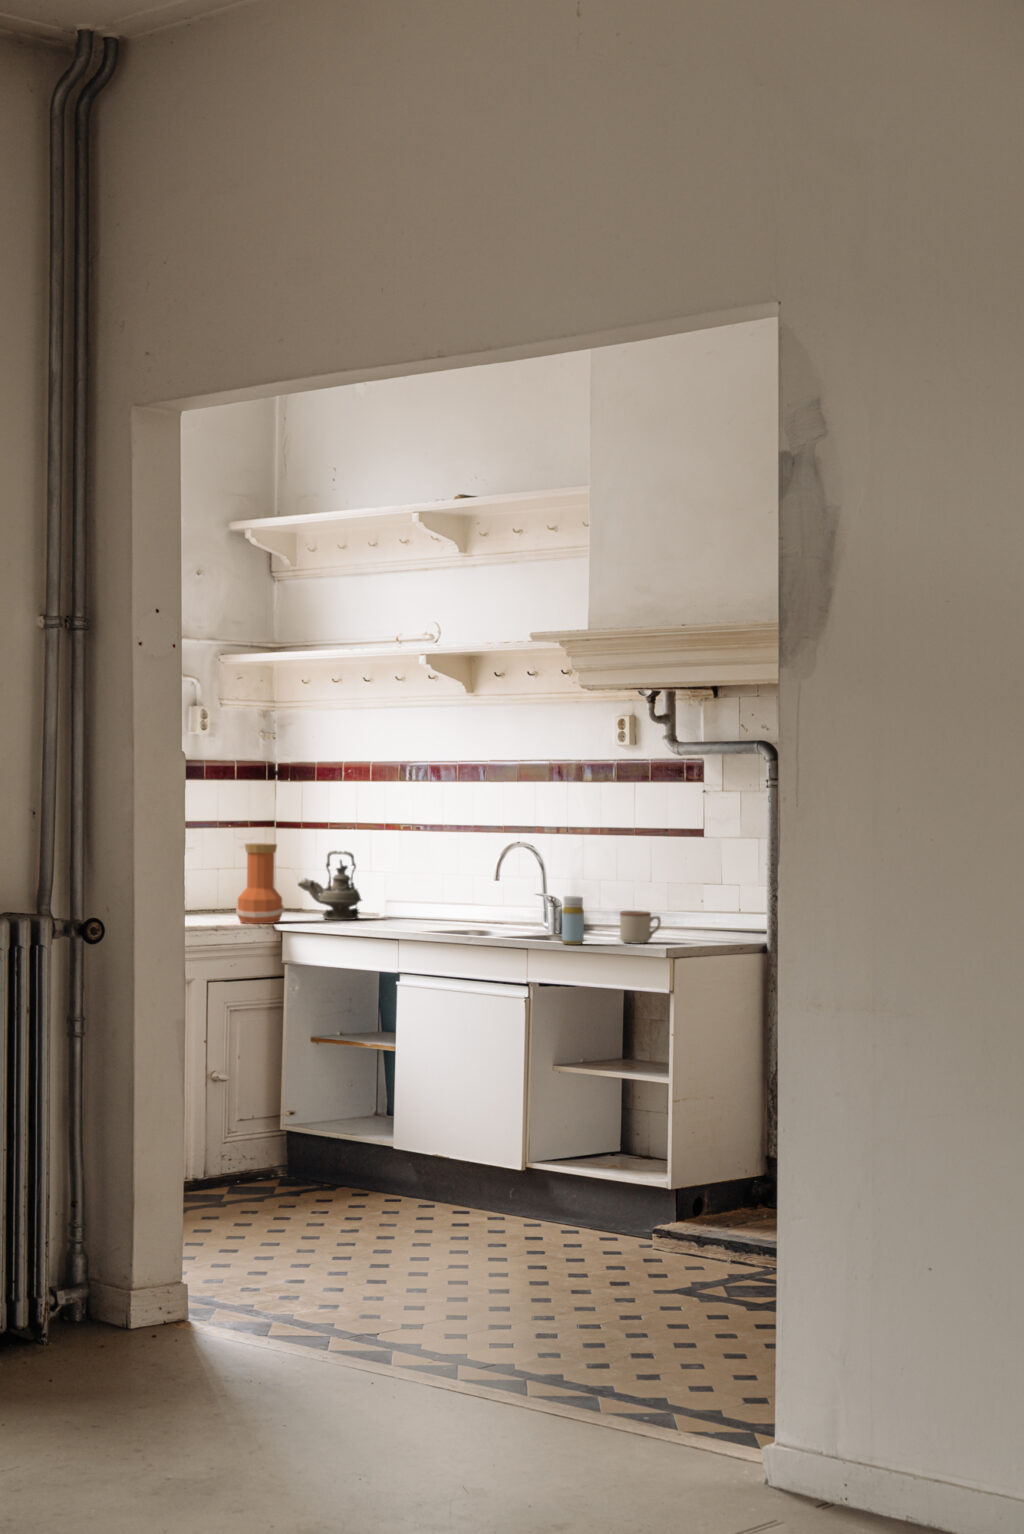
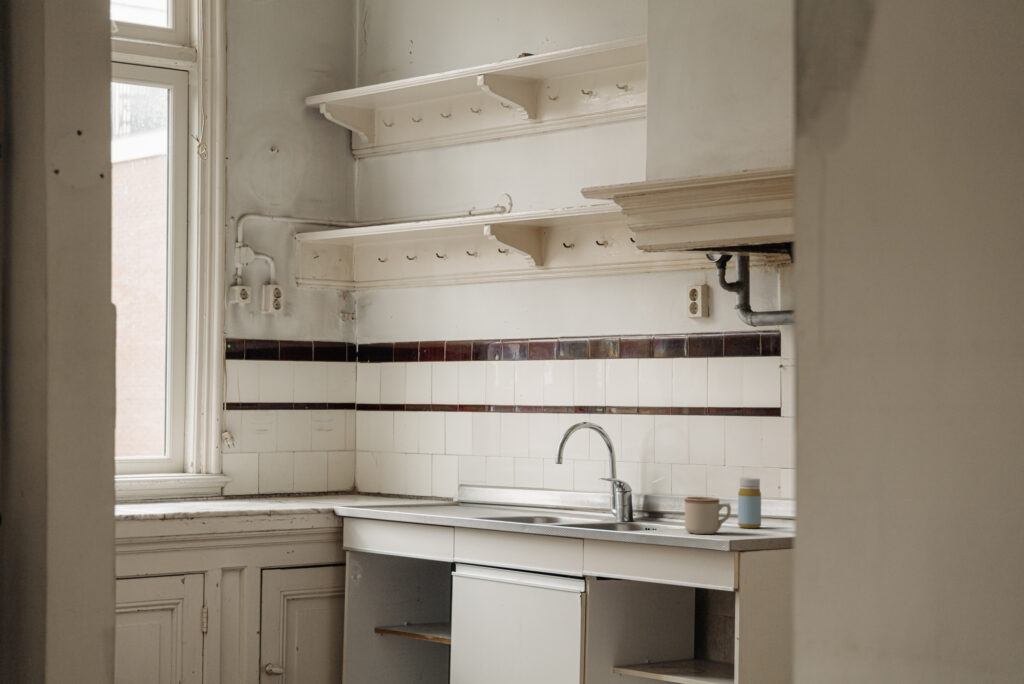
vase: present [236,843,284,924] -> none [299,423,348,506]
teapot: present [298,851,361,920] -> none [369,431,434,503]
bottle: present [562,896,584,945] -> present [738,478,761,528]

